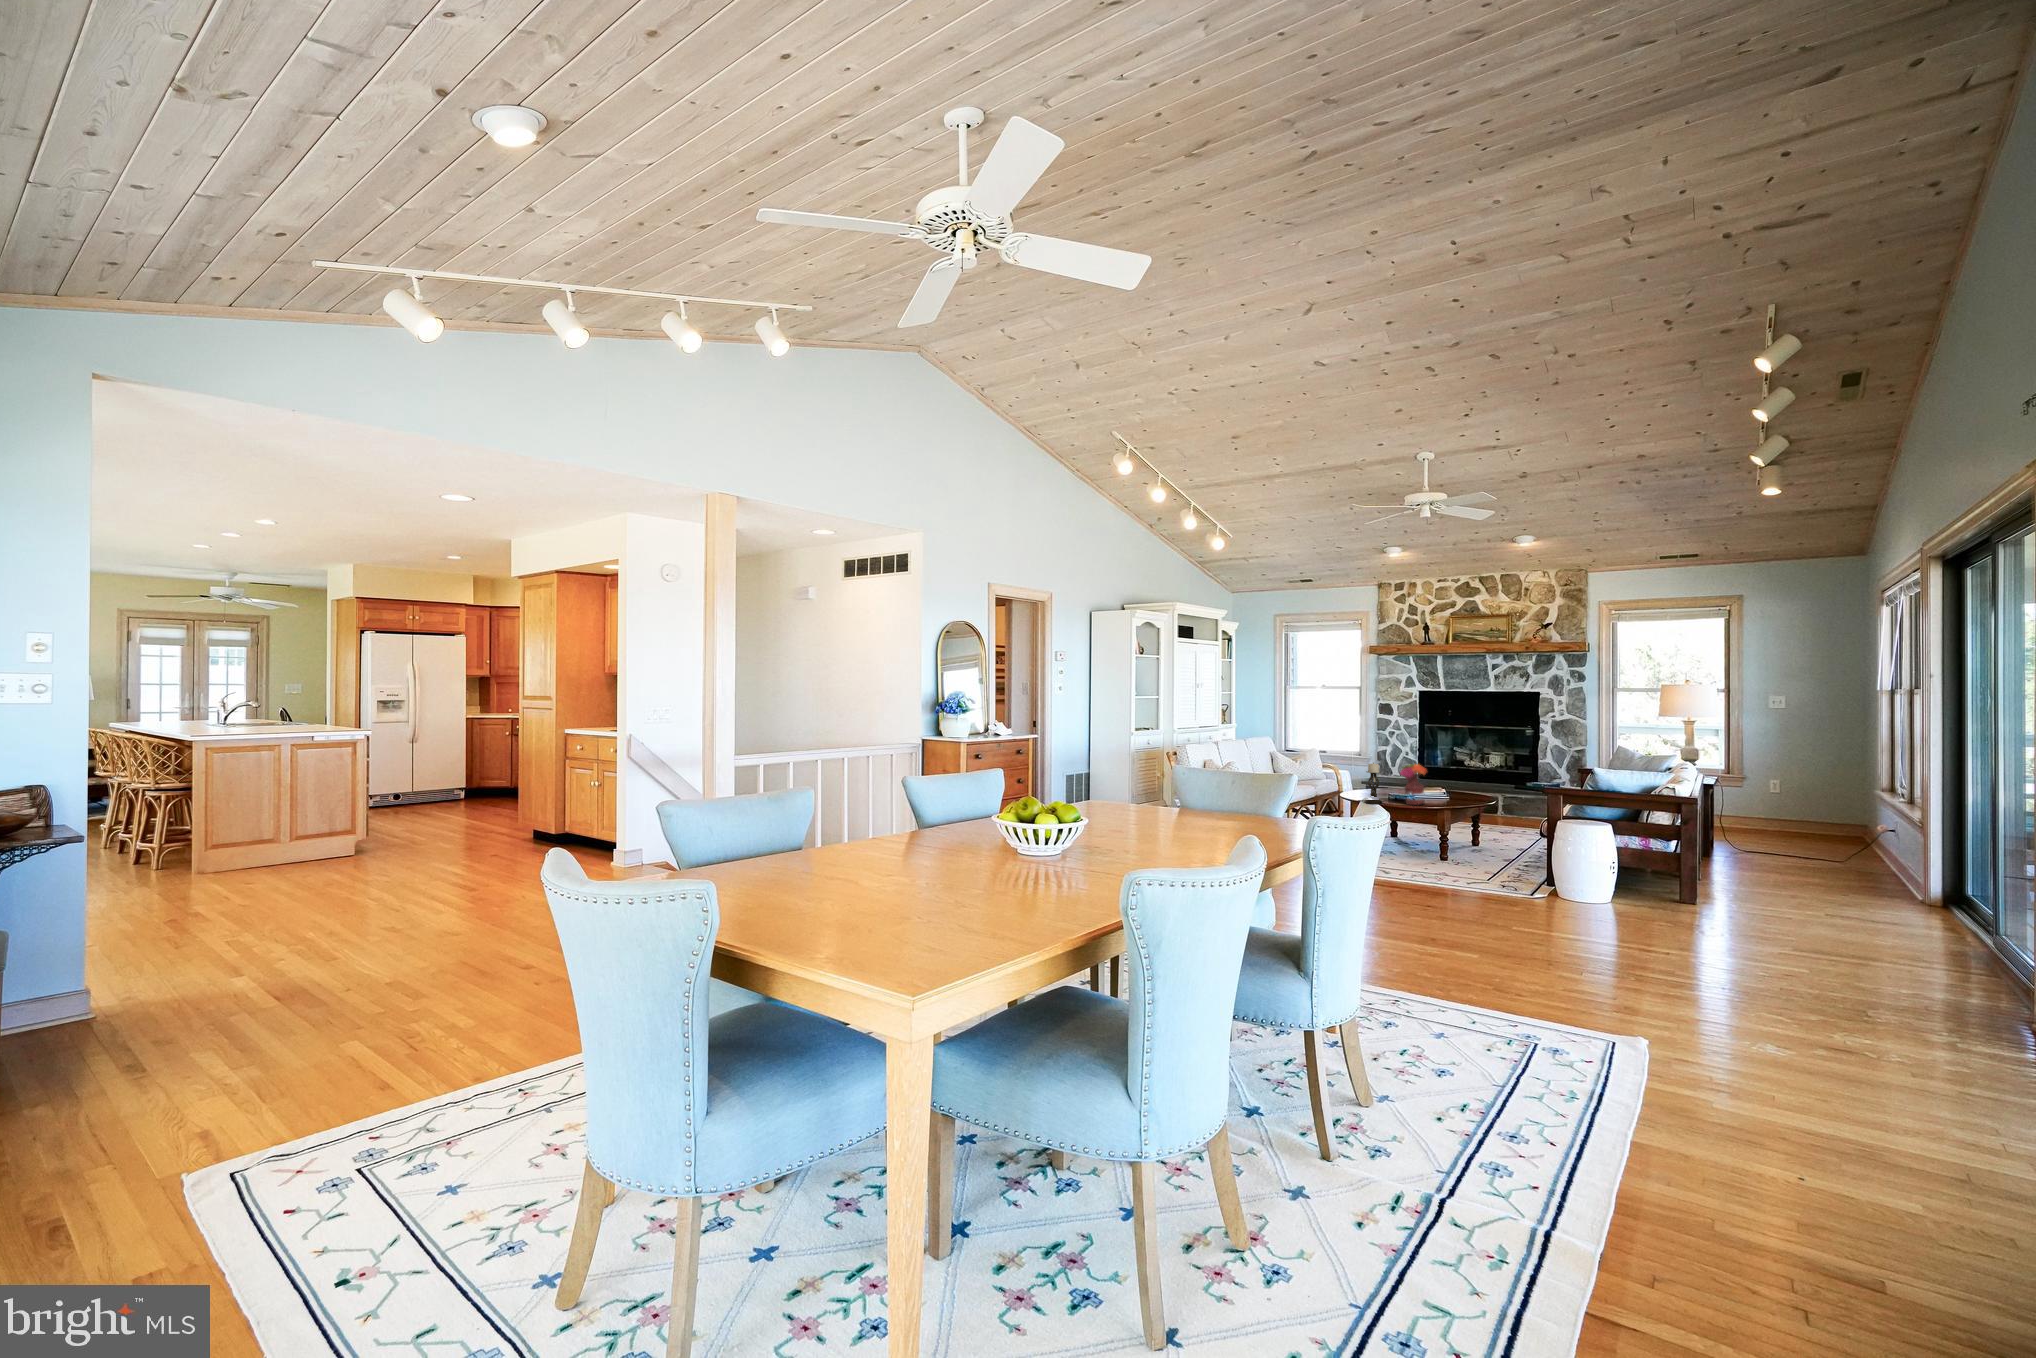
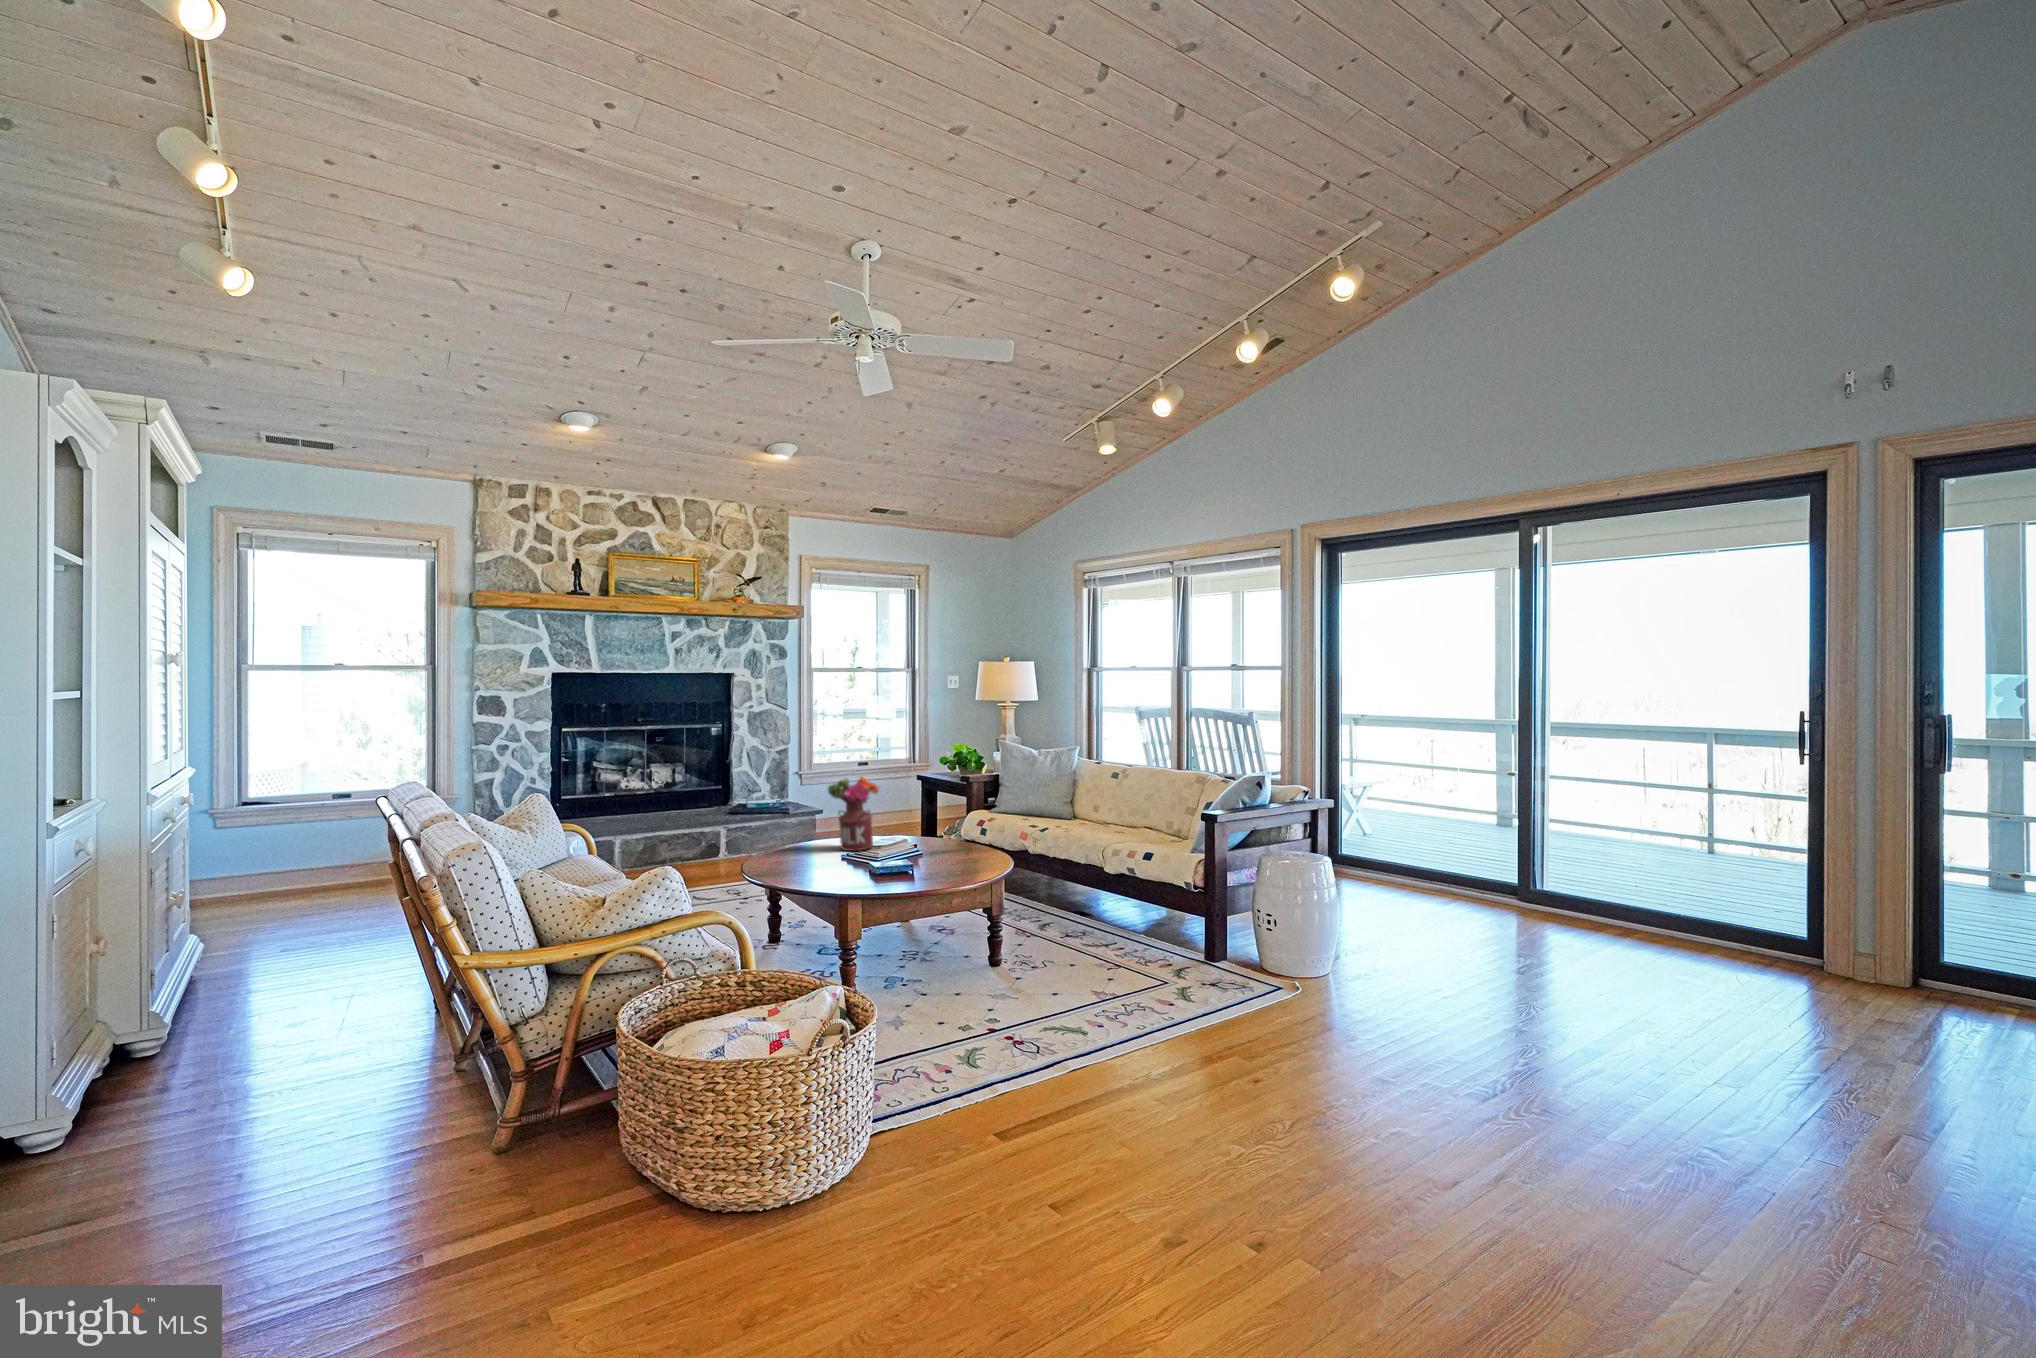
candle holder: present [1365,763,1383,804] -> none [786,782,820,862]

